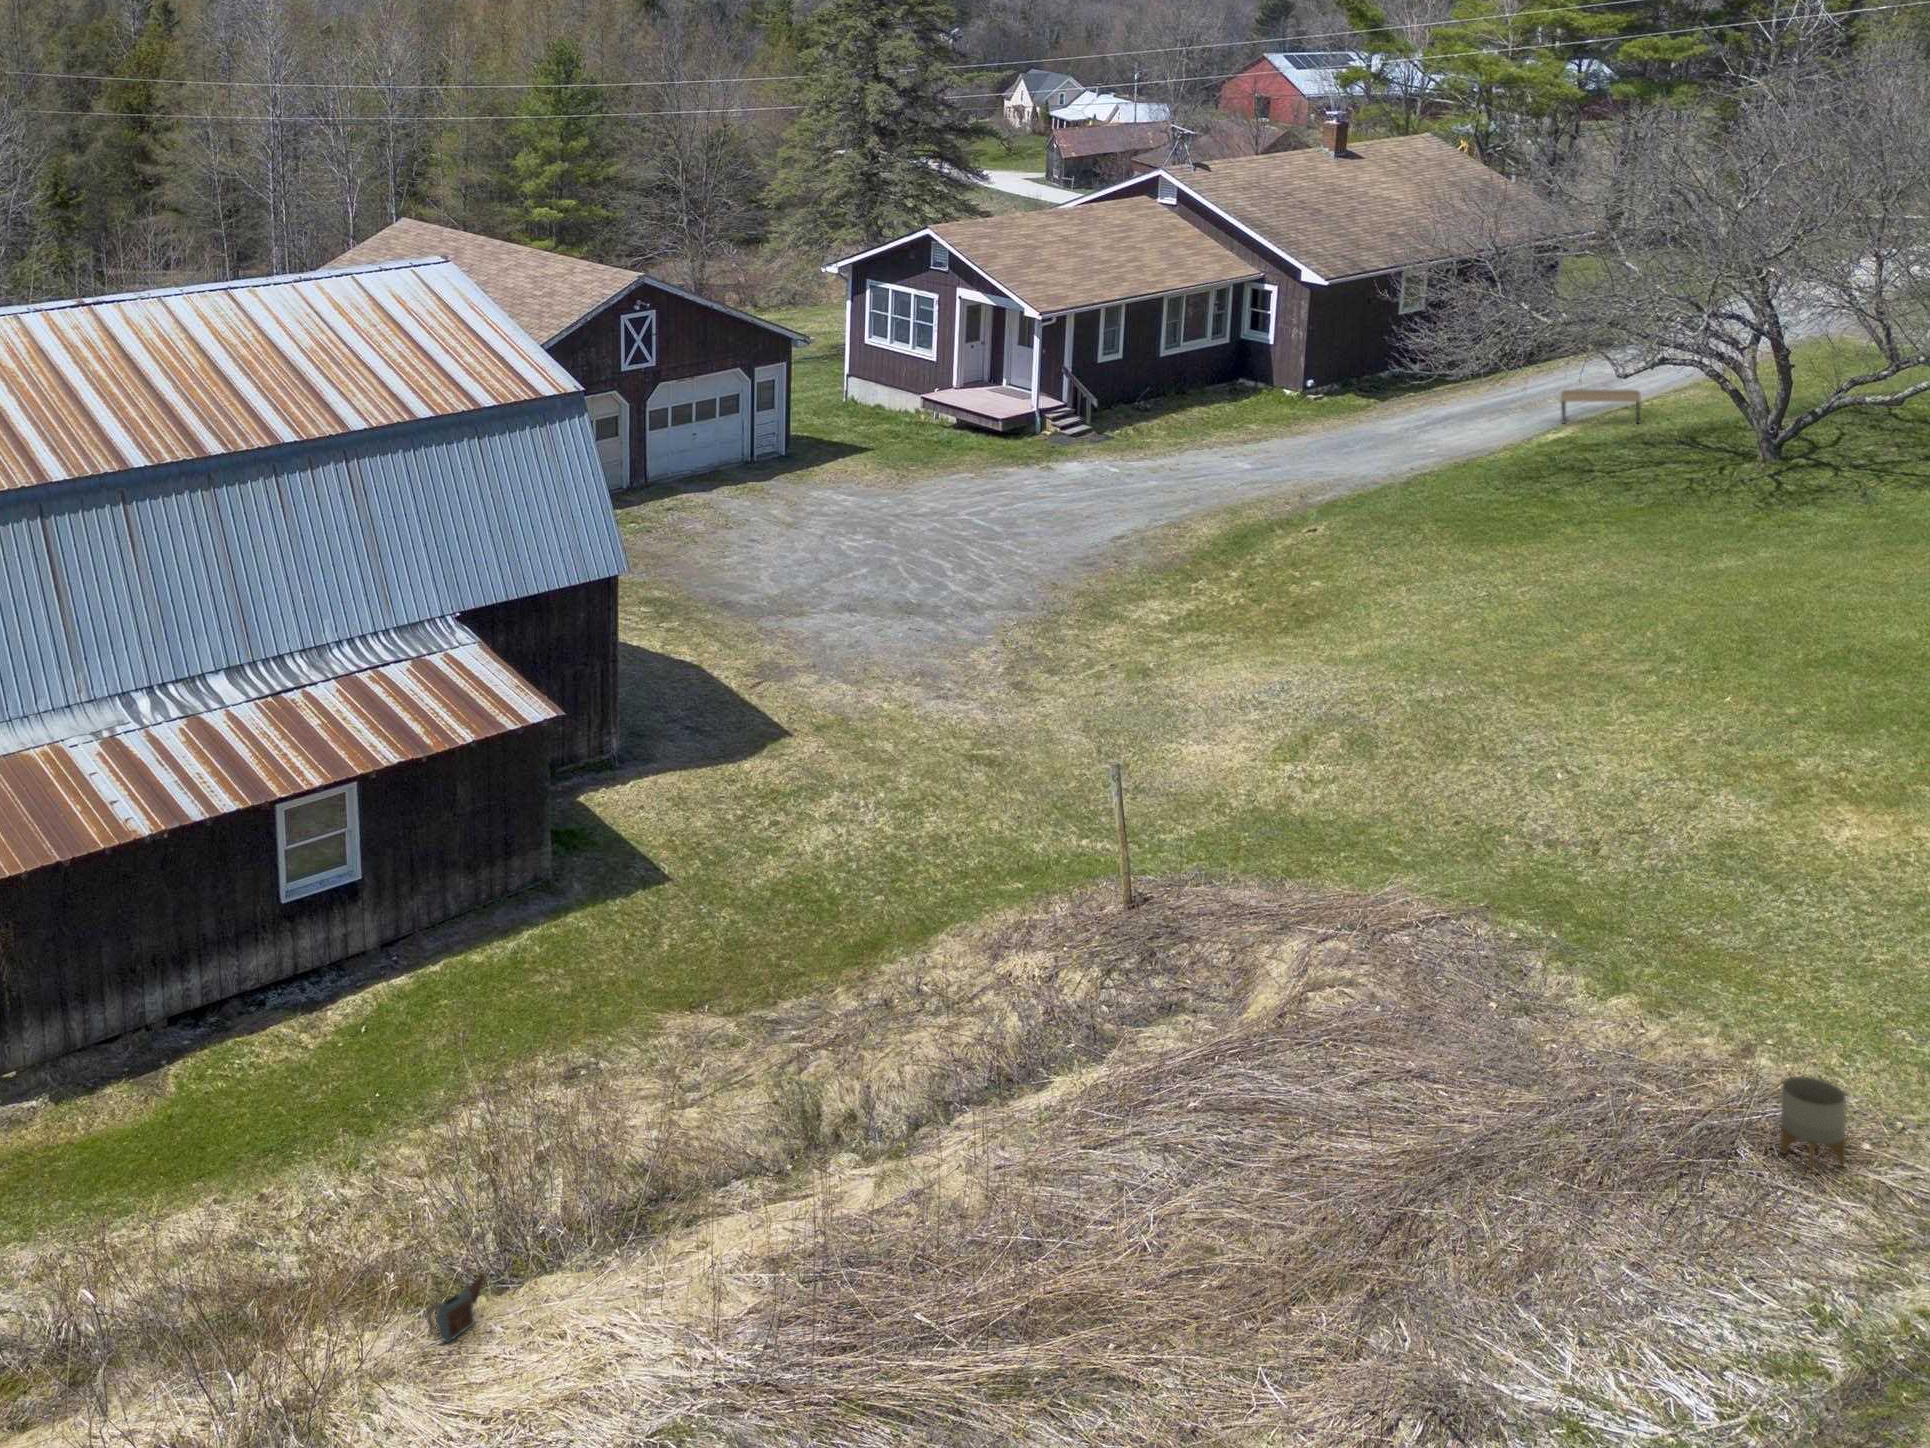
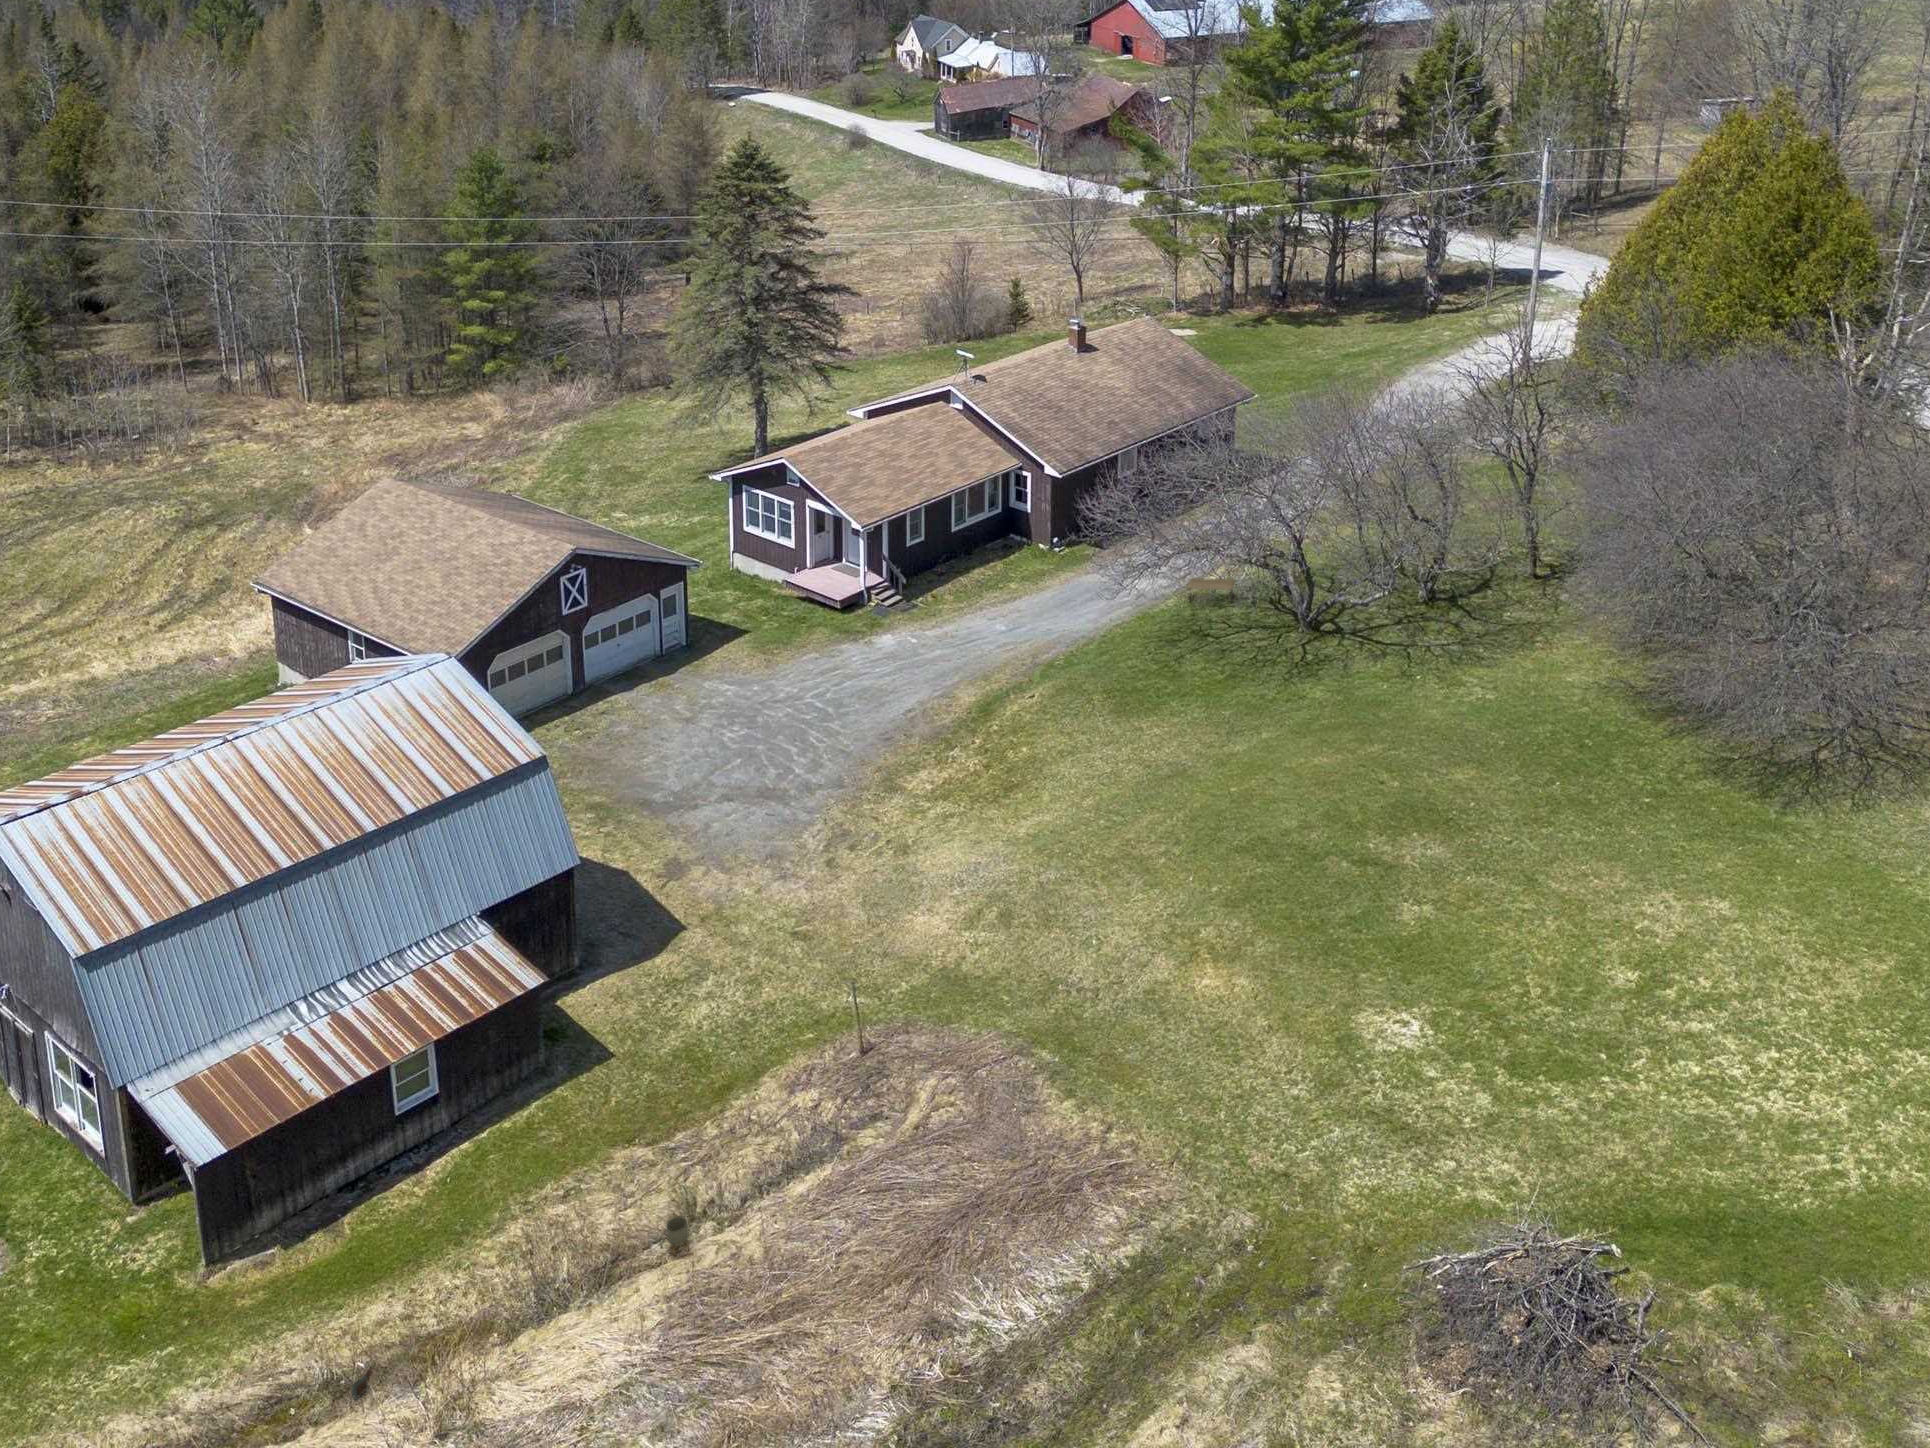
planter: present [1781,1077,1846,1173] -> present [666,1216,689,1256]
watering can: present [427,1274,485,1343] -> present [347,1368,372,1399]

